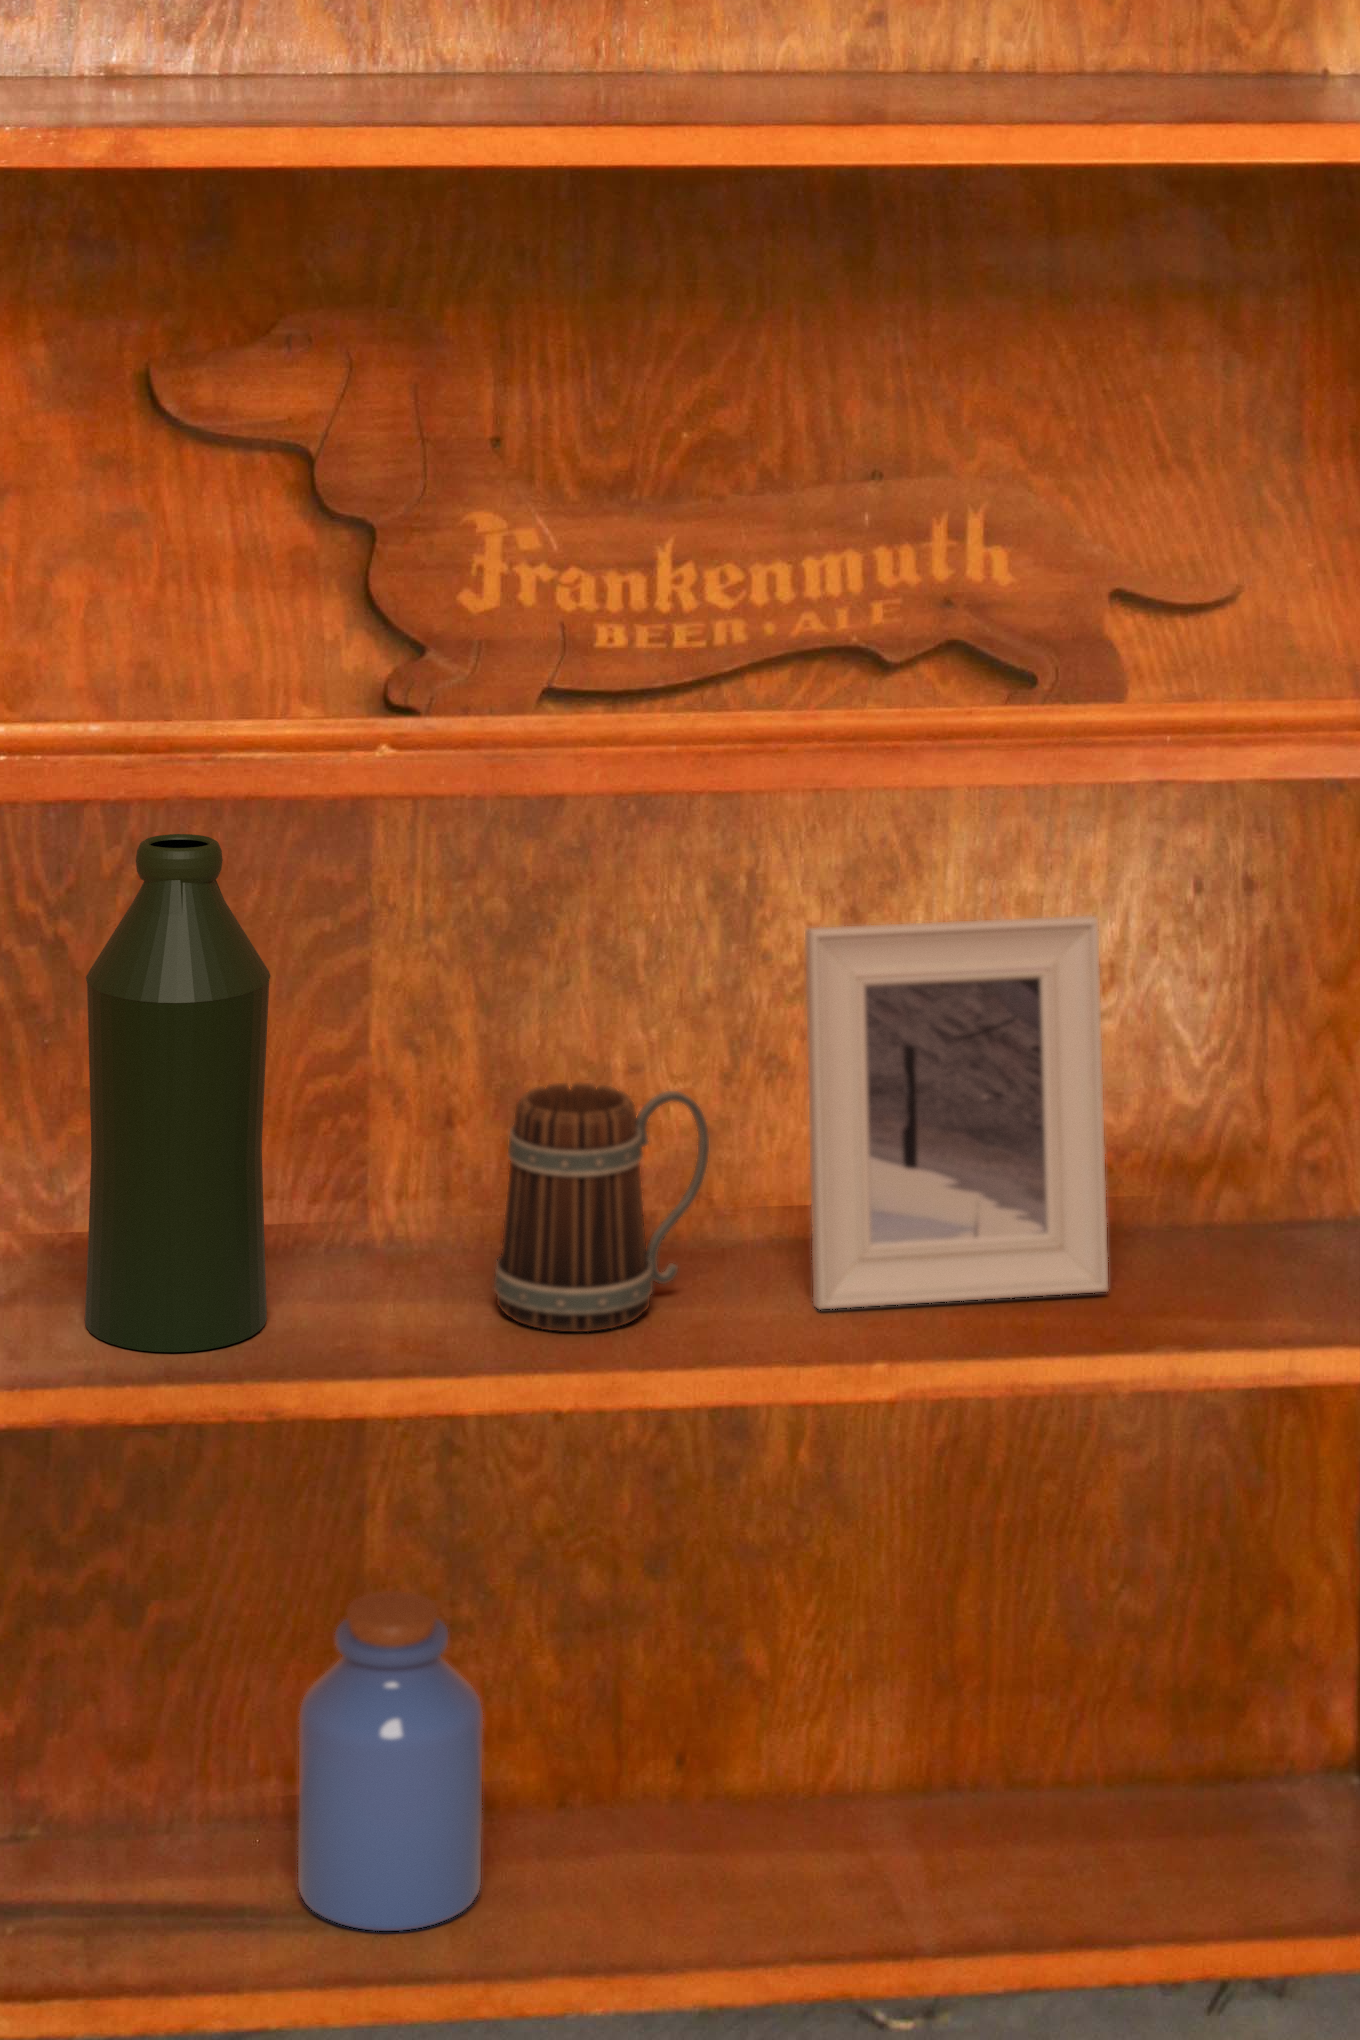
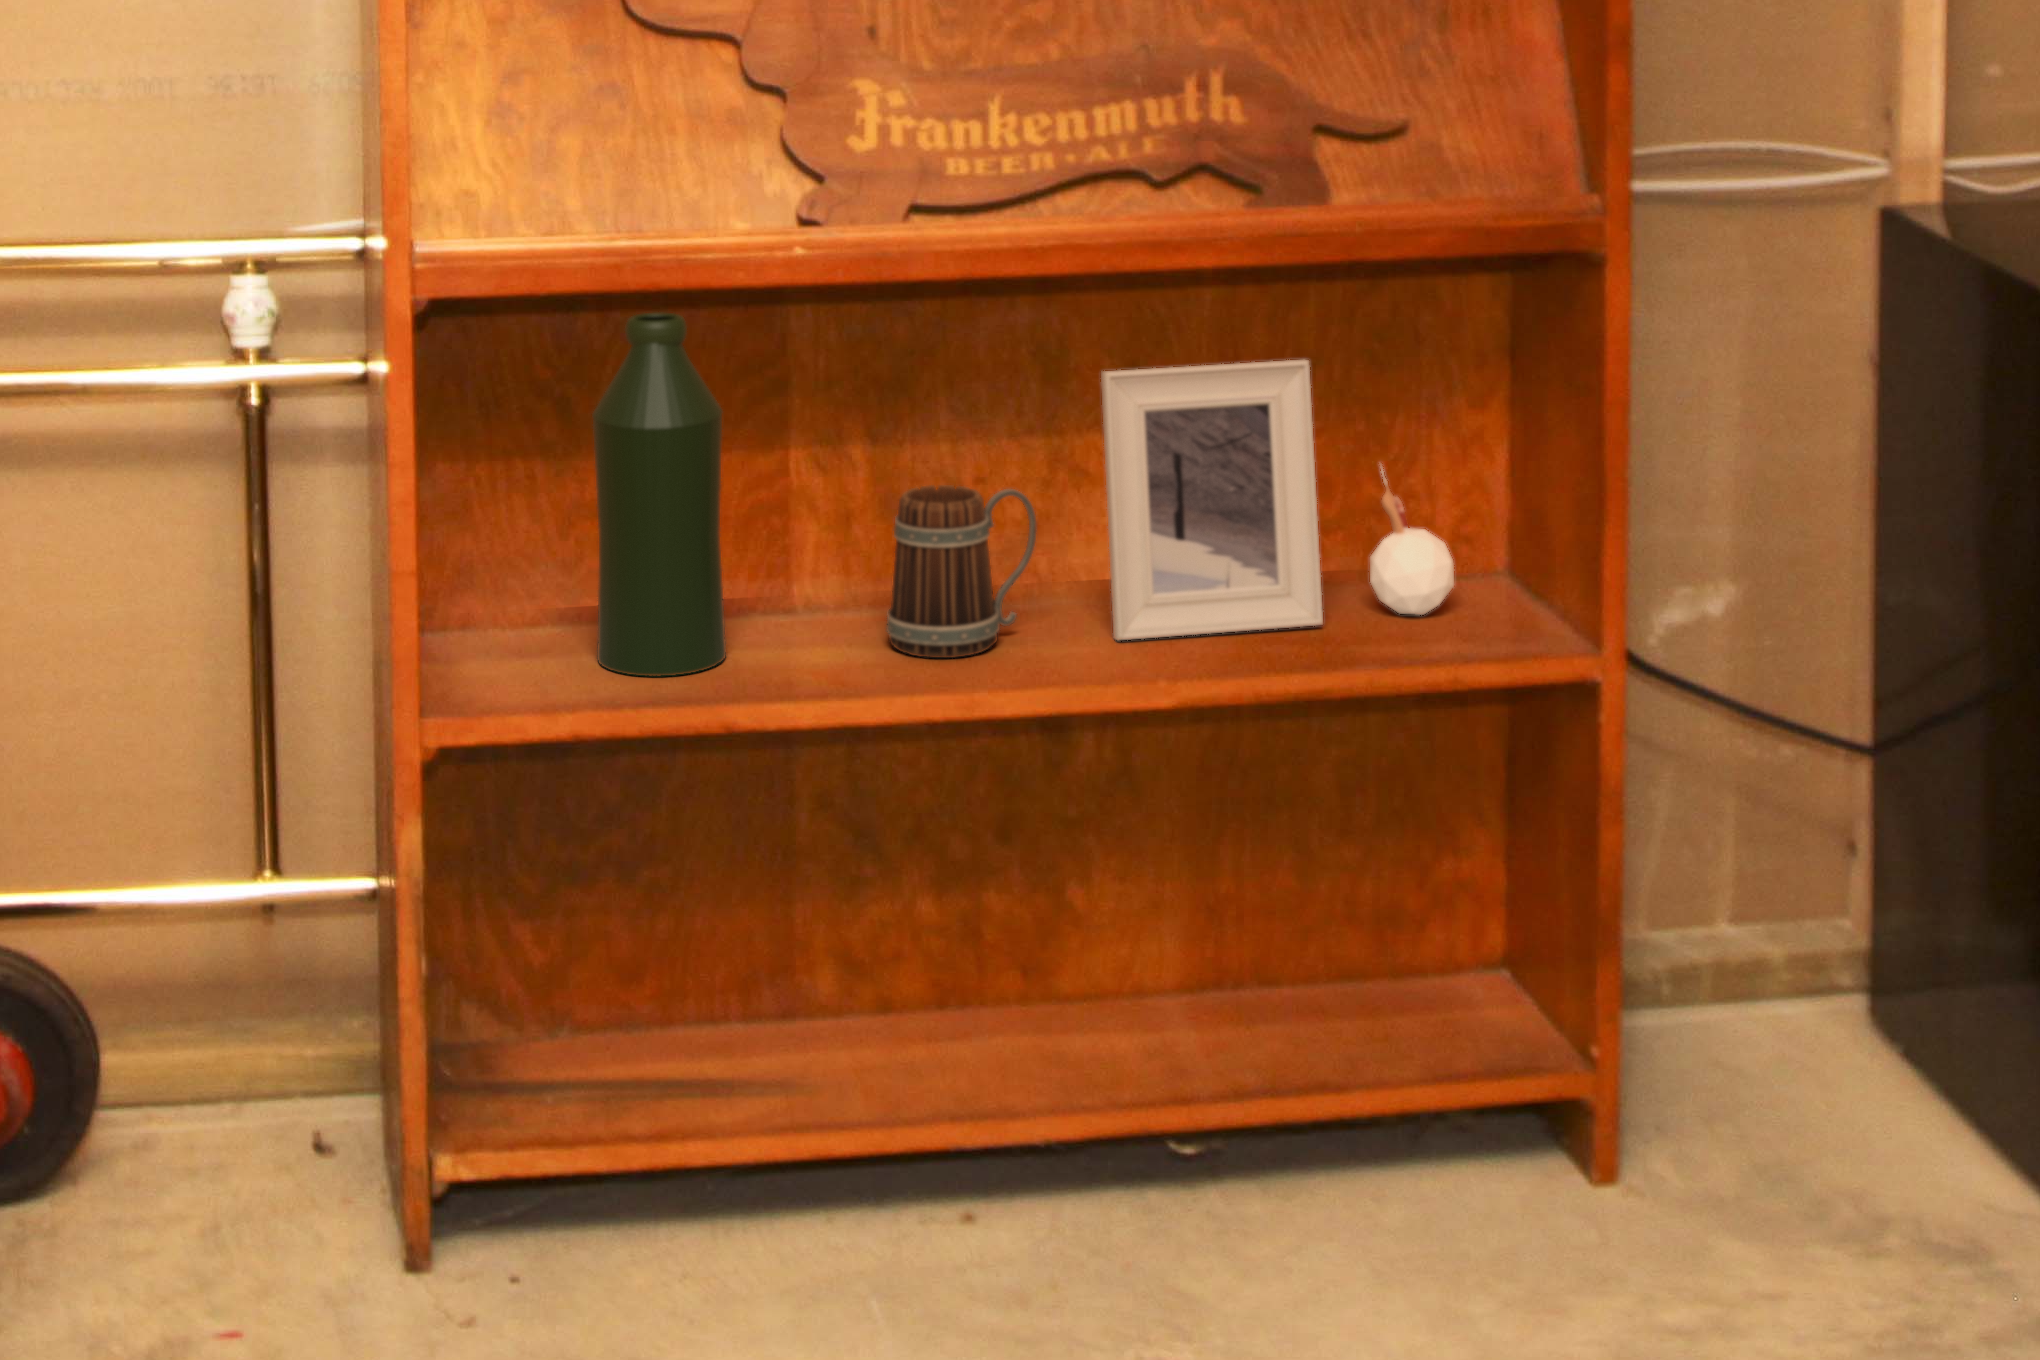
candle: none [1176,1059,1294,1278] -> present [1370,478,1454,615]
jar: present [298,1592,483,1931] -> none [755,853,887,1089]

